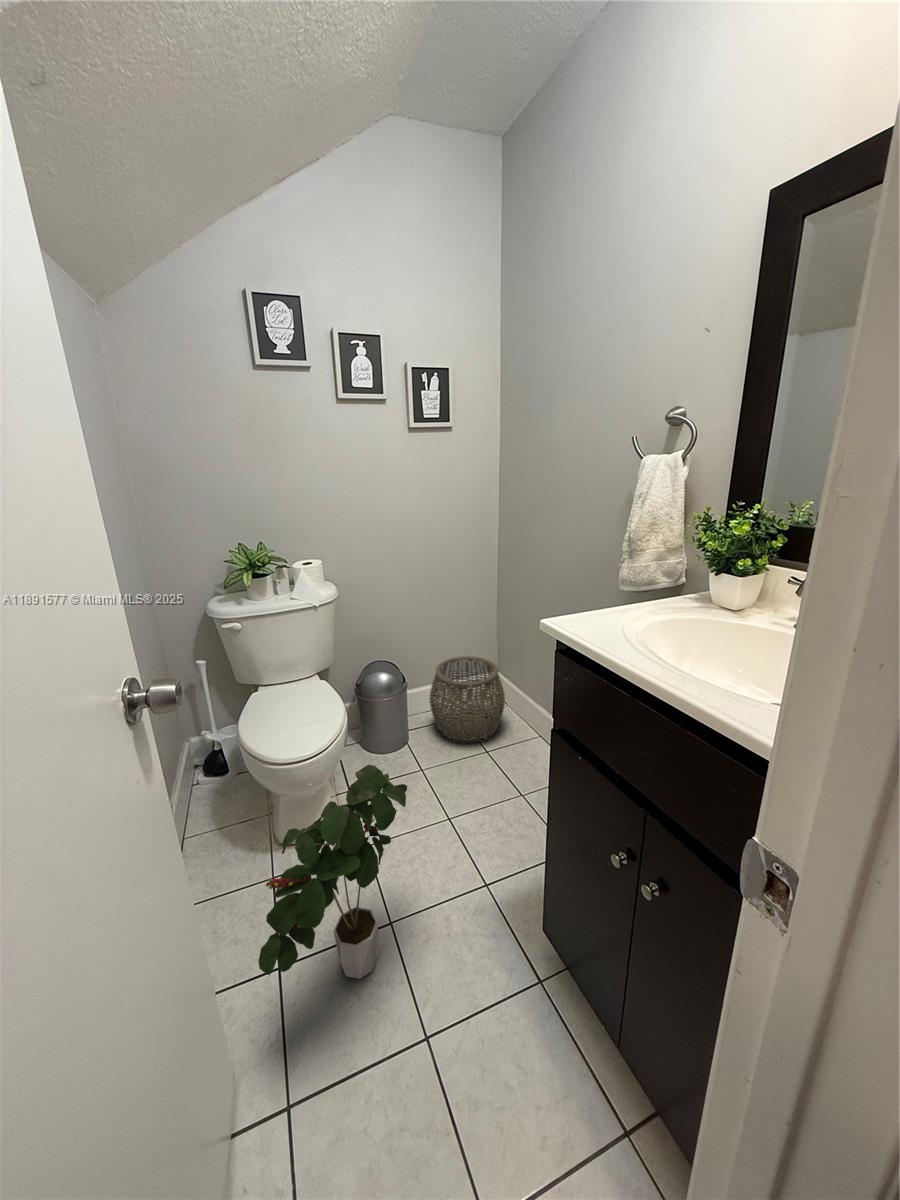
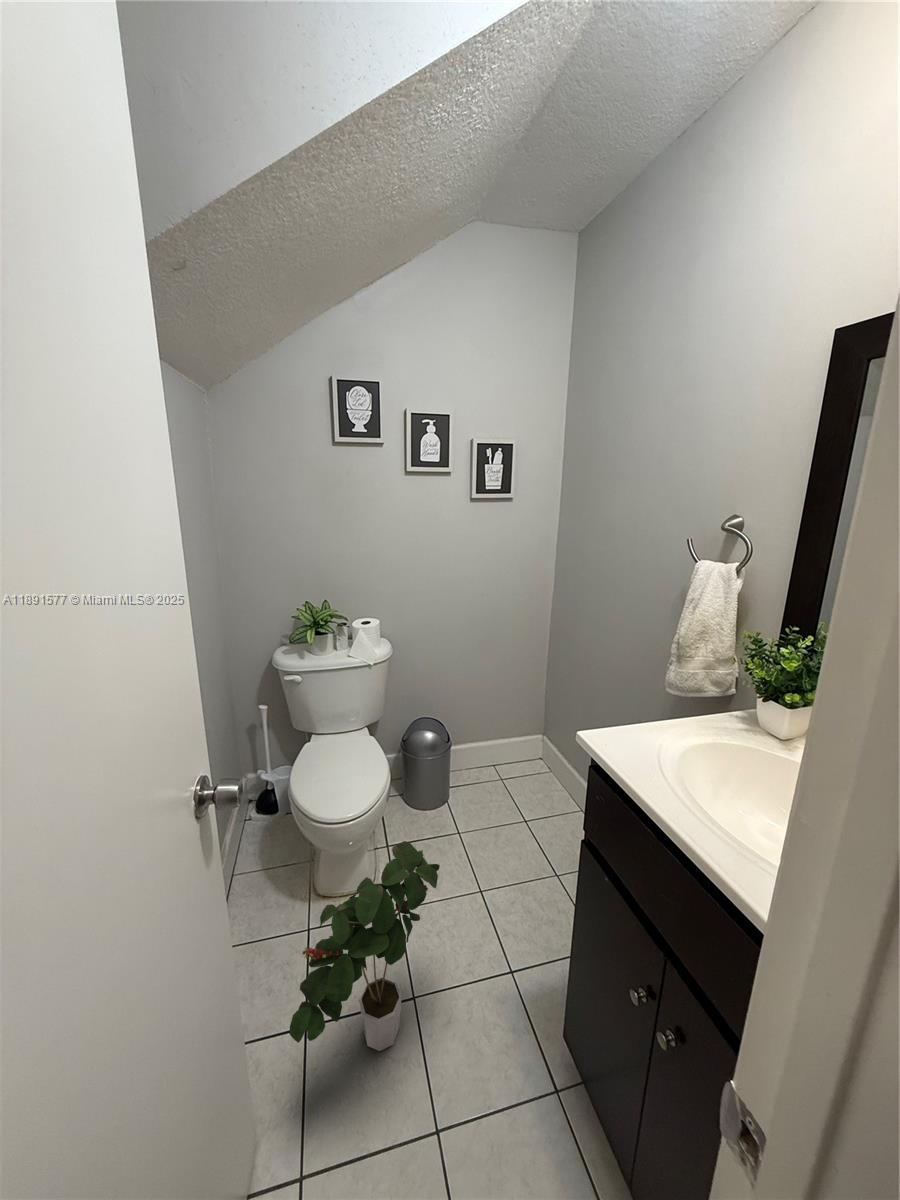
woven basket: present [430,656,505,741] -> none [471,718,547,807]

